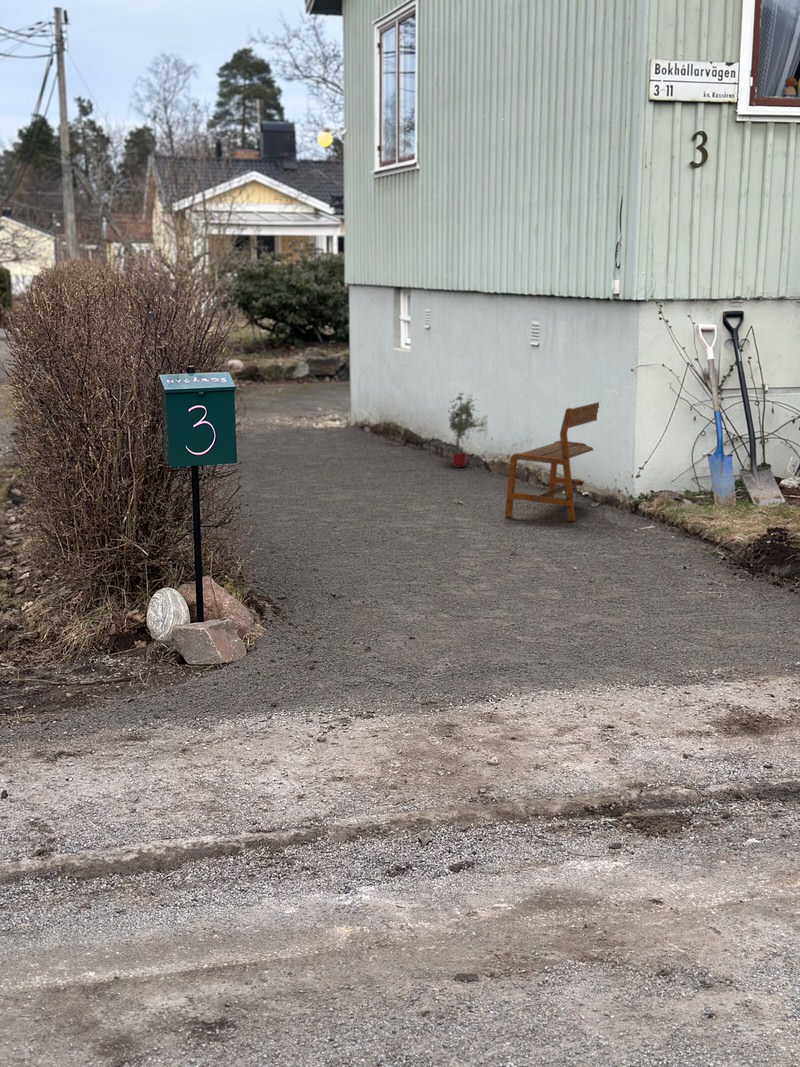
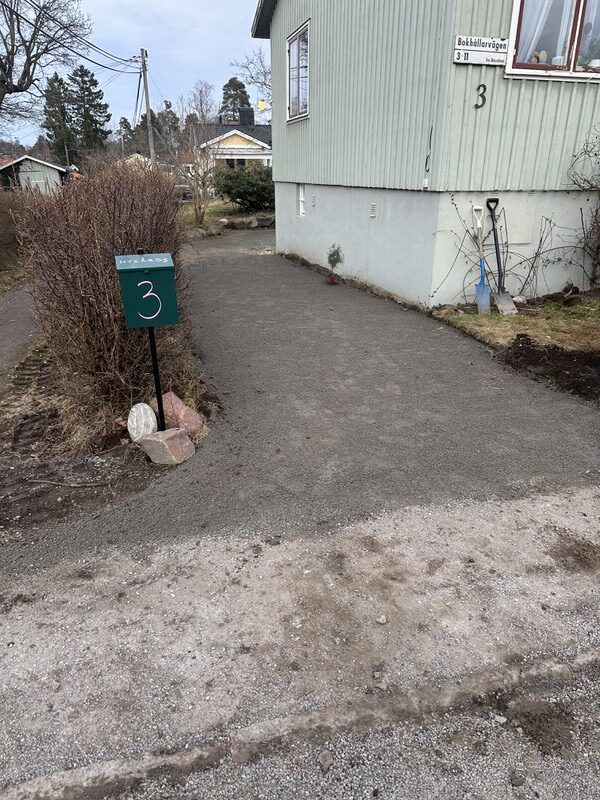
bench: present [505,402,599,521] -> none [358,250,416,320]

